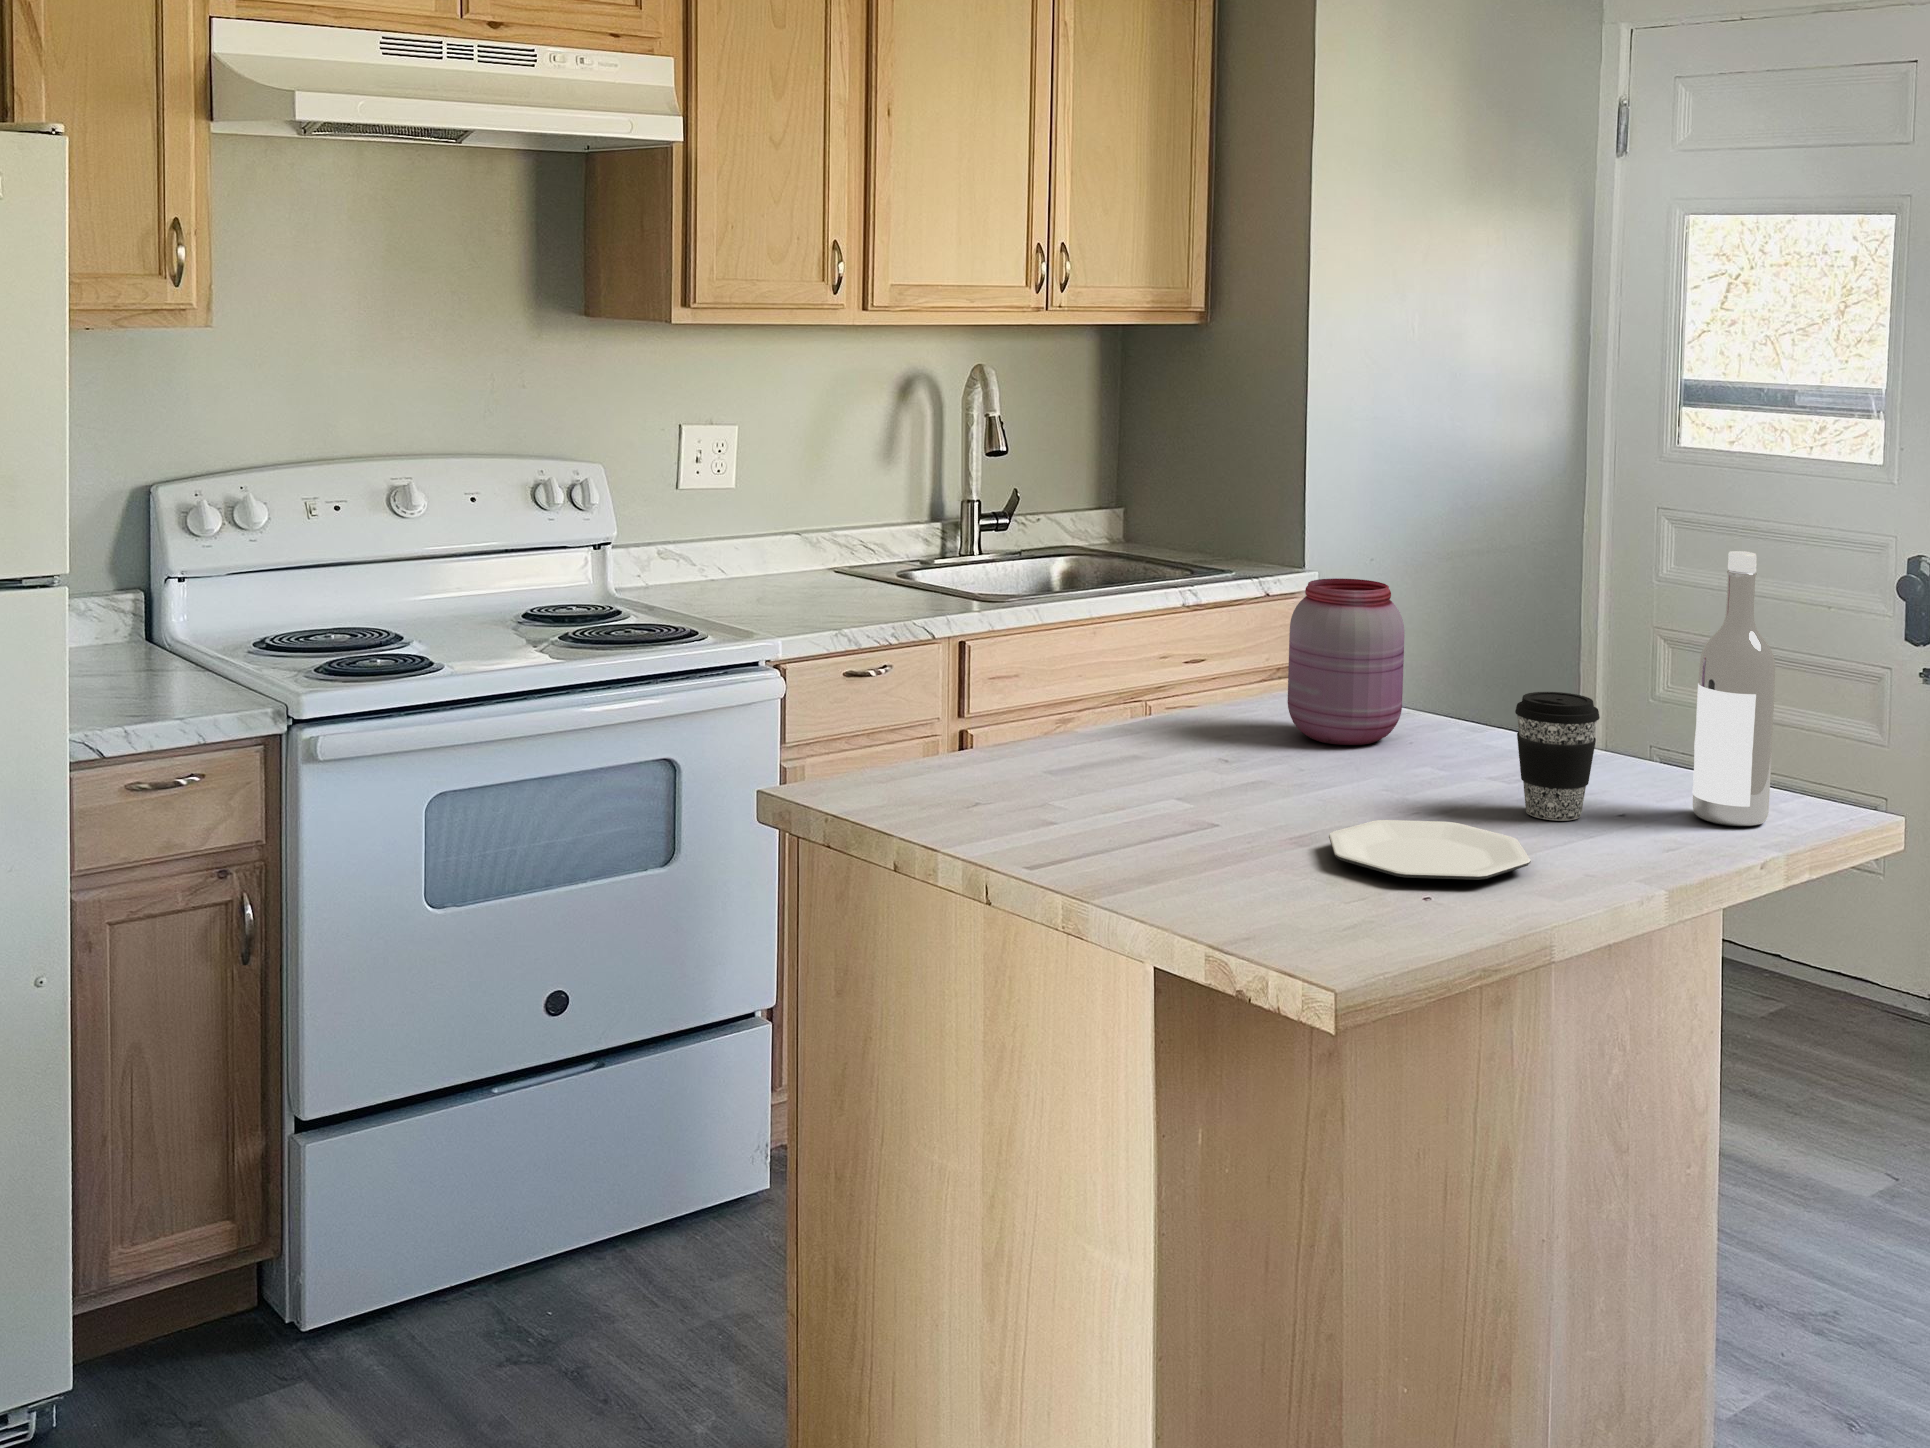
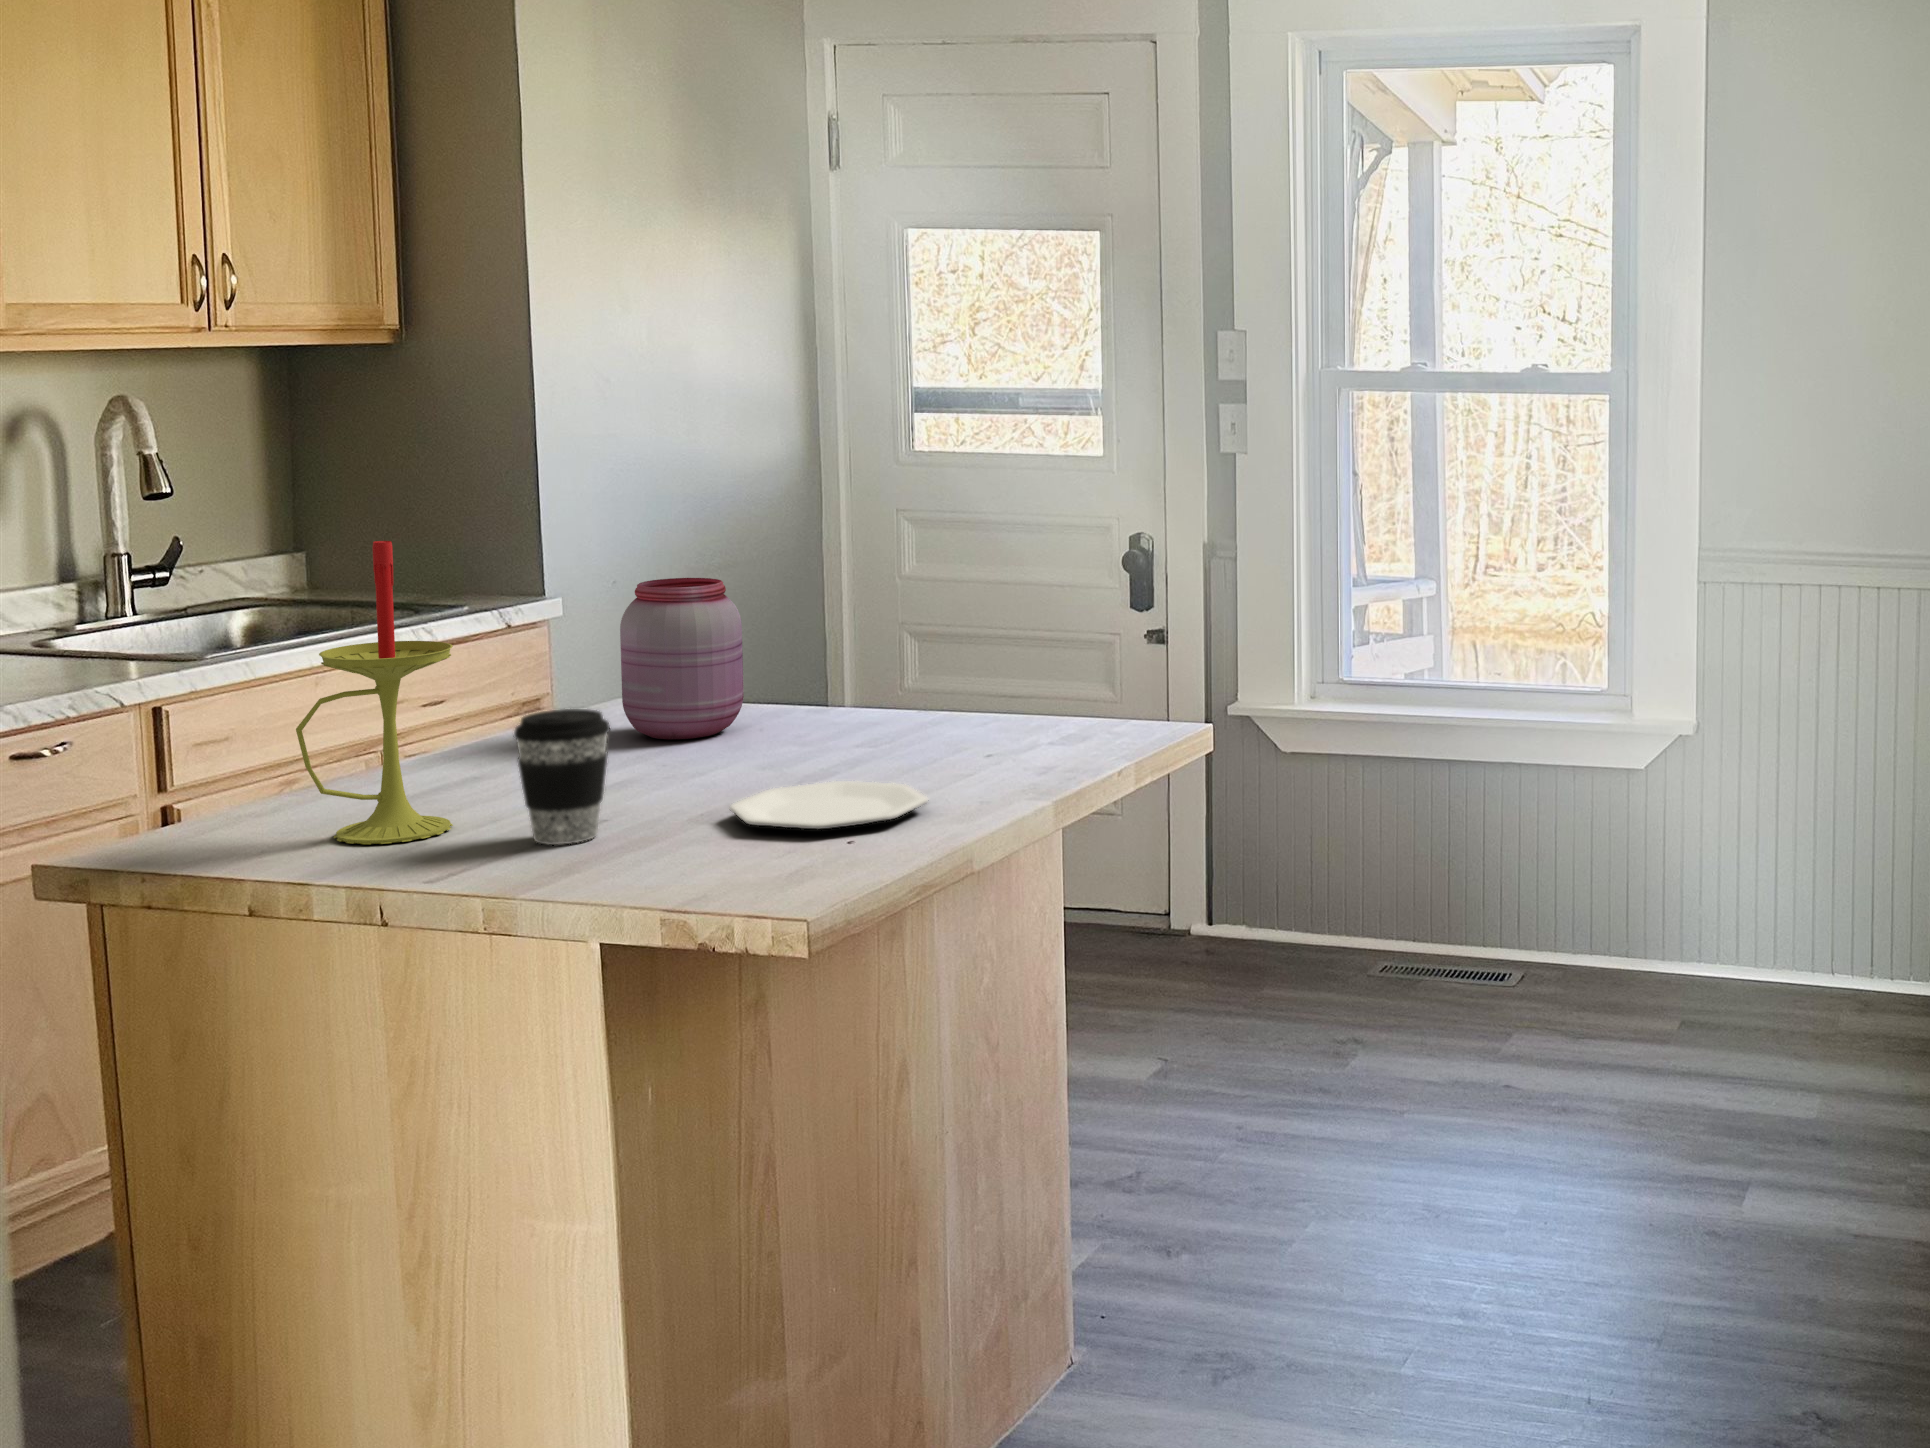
candle: none [959,520,1098,819] -> present [296,541,453,844]
wine bottle: present [1693,551,1775,826] -> none [1042,513,1107,752]
coffee cup: present [1515,692,1600,821] -> present [514,709,610,845]

